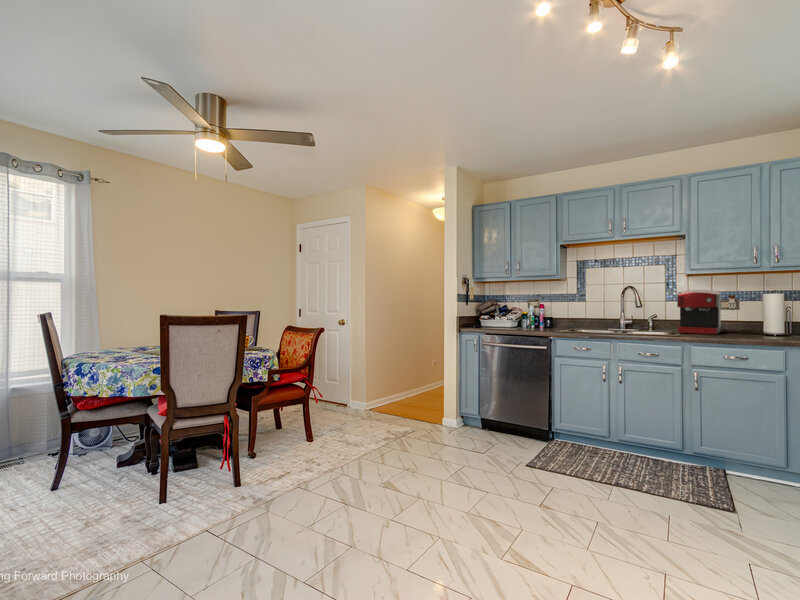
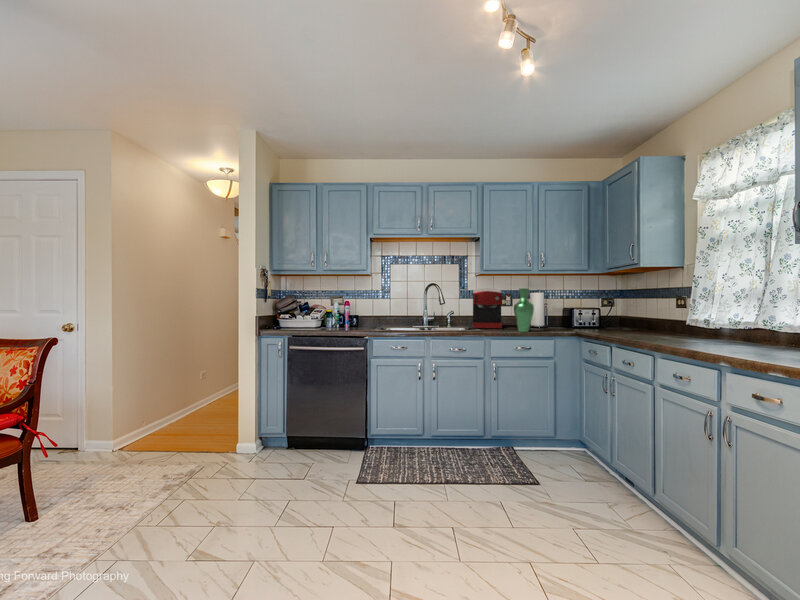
vase: none [728,288,757,339] -> present [514,288,534,332]

